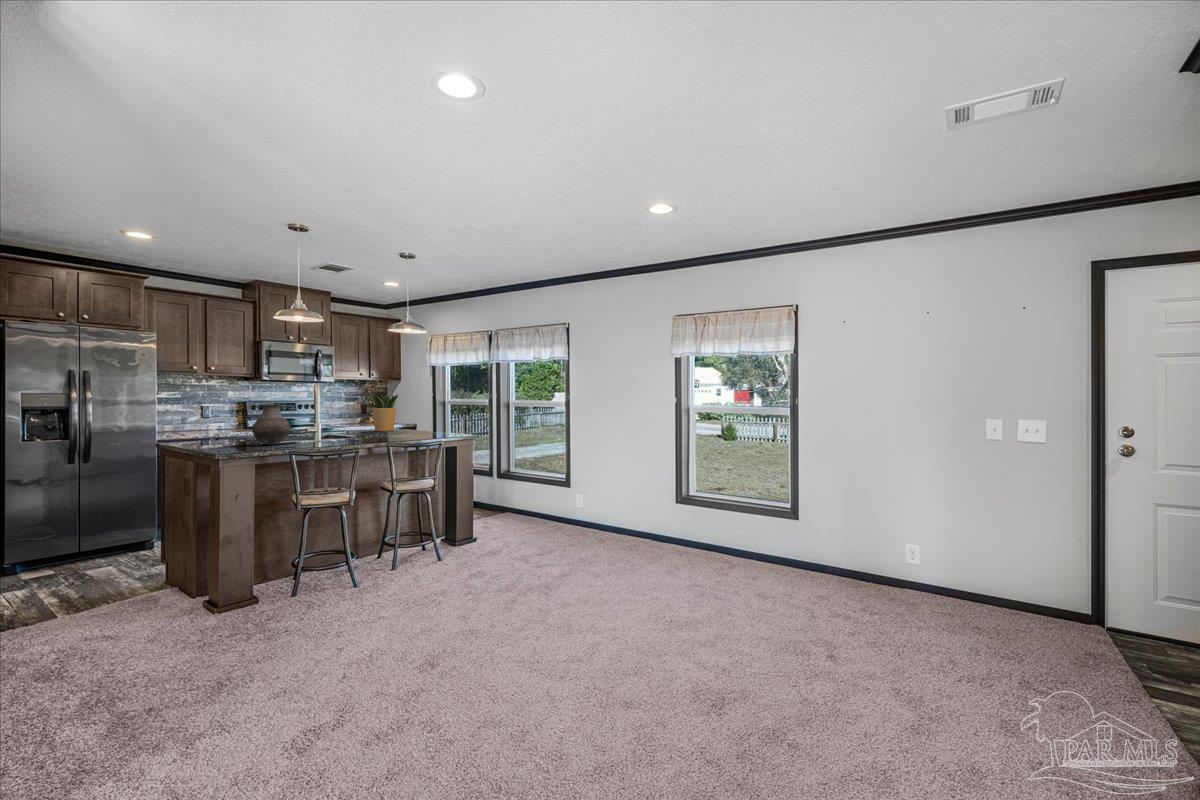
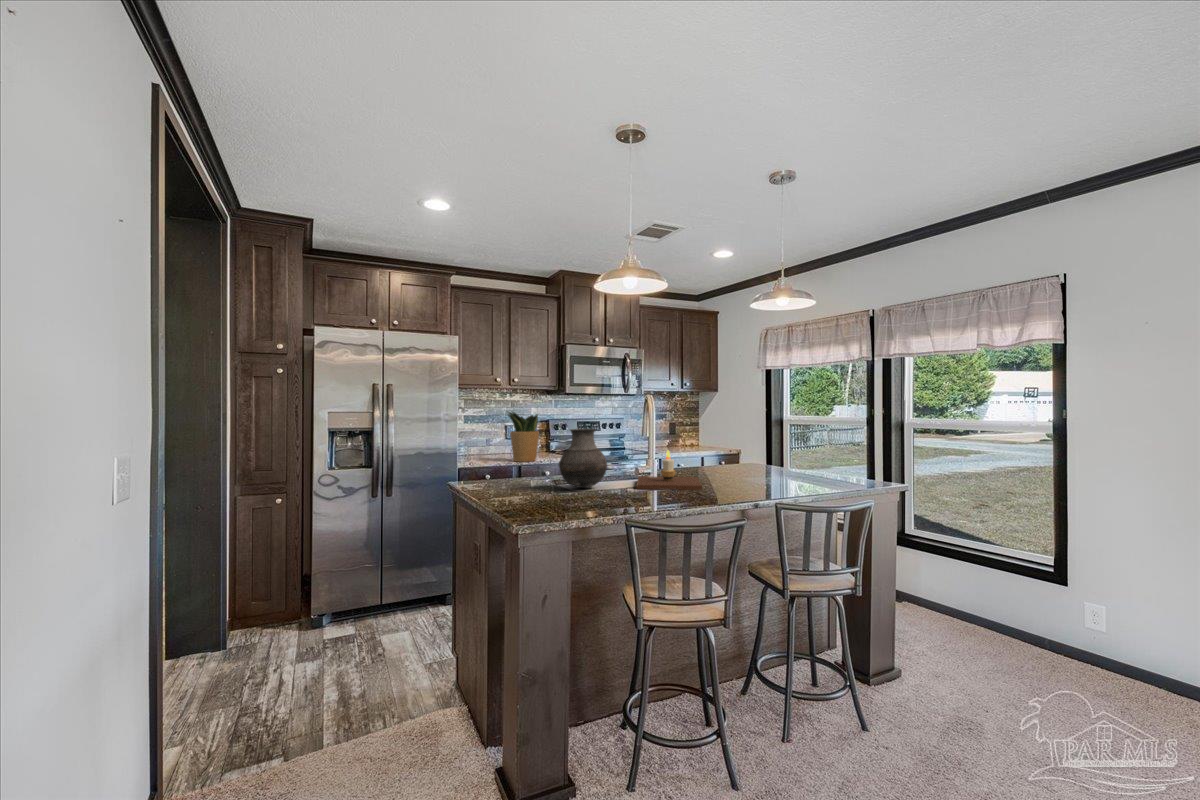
potted plant: present [367,392,398,431] -> present [508,412,539,462]
candle: none [312,418,360,444] -> present [636,451,702,490]

